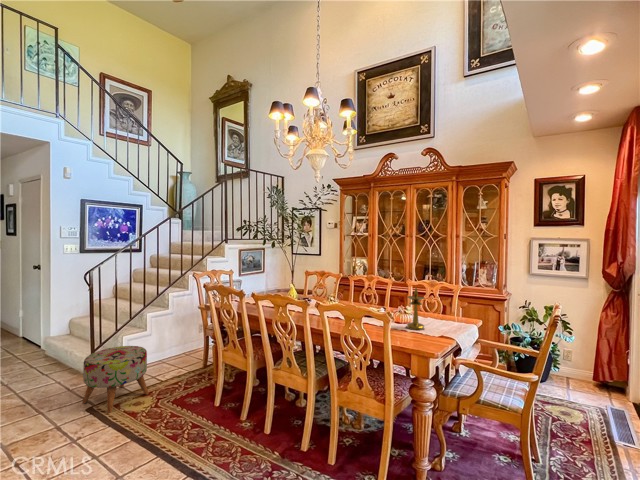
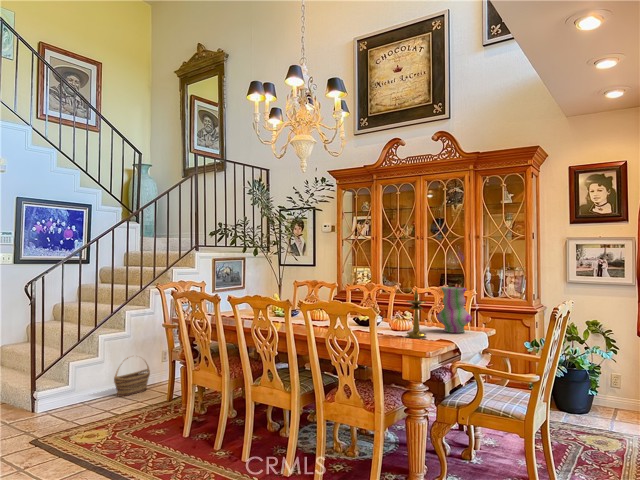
vase: none [430,282,460,322] -> present [437,287,472,333]
basket: none [159,330,189,363] -> present [114,358,150,397]
ottoman: present [82,346,149,413] -> none [25,369,103,444]

